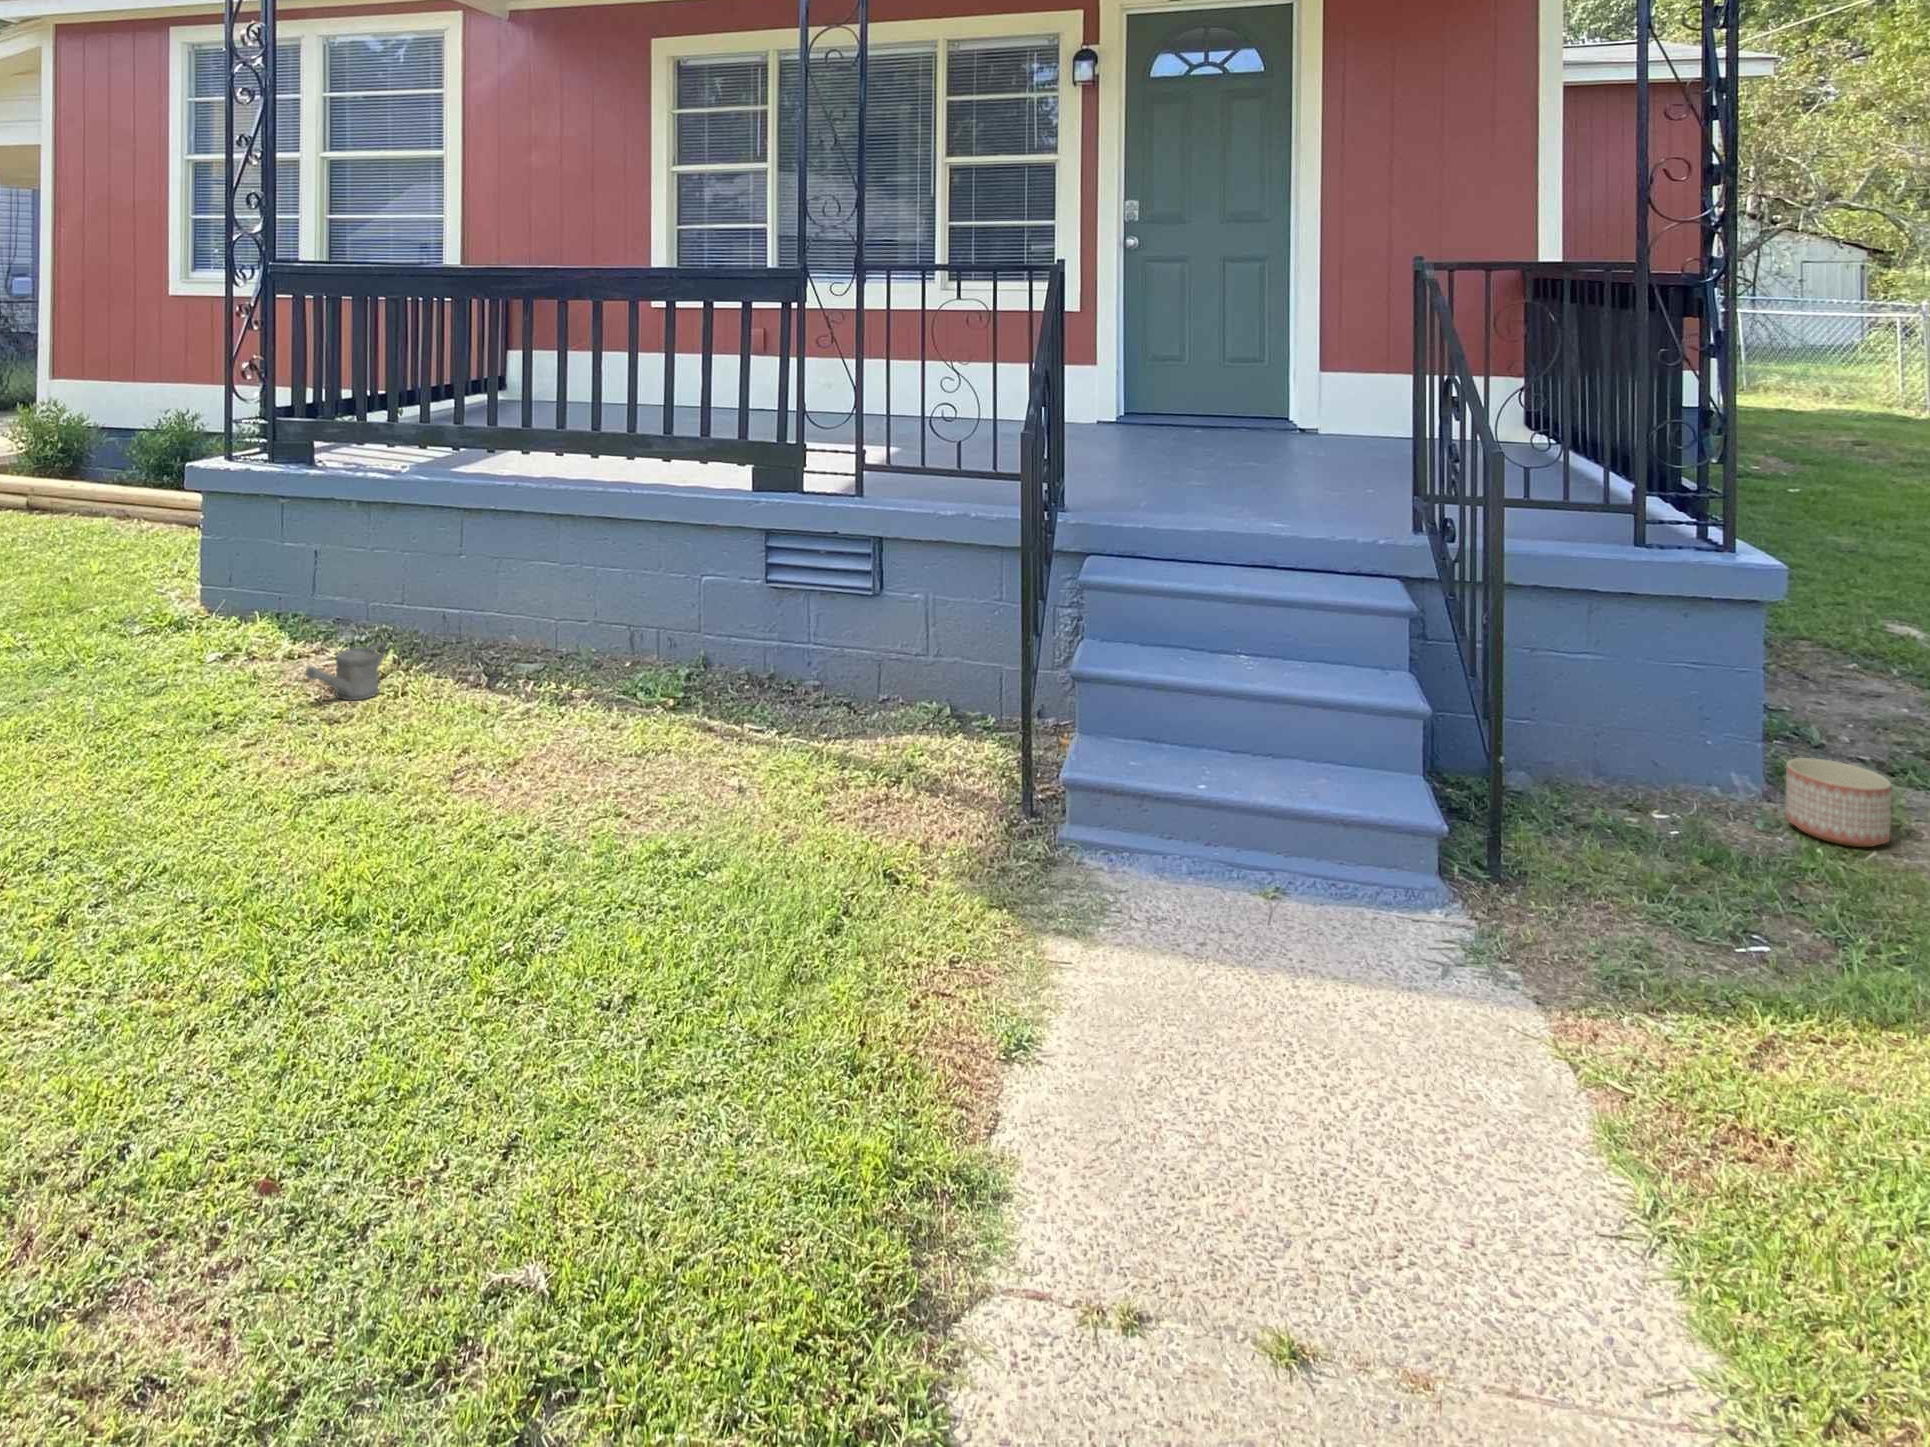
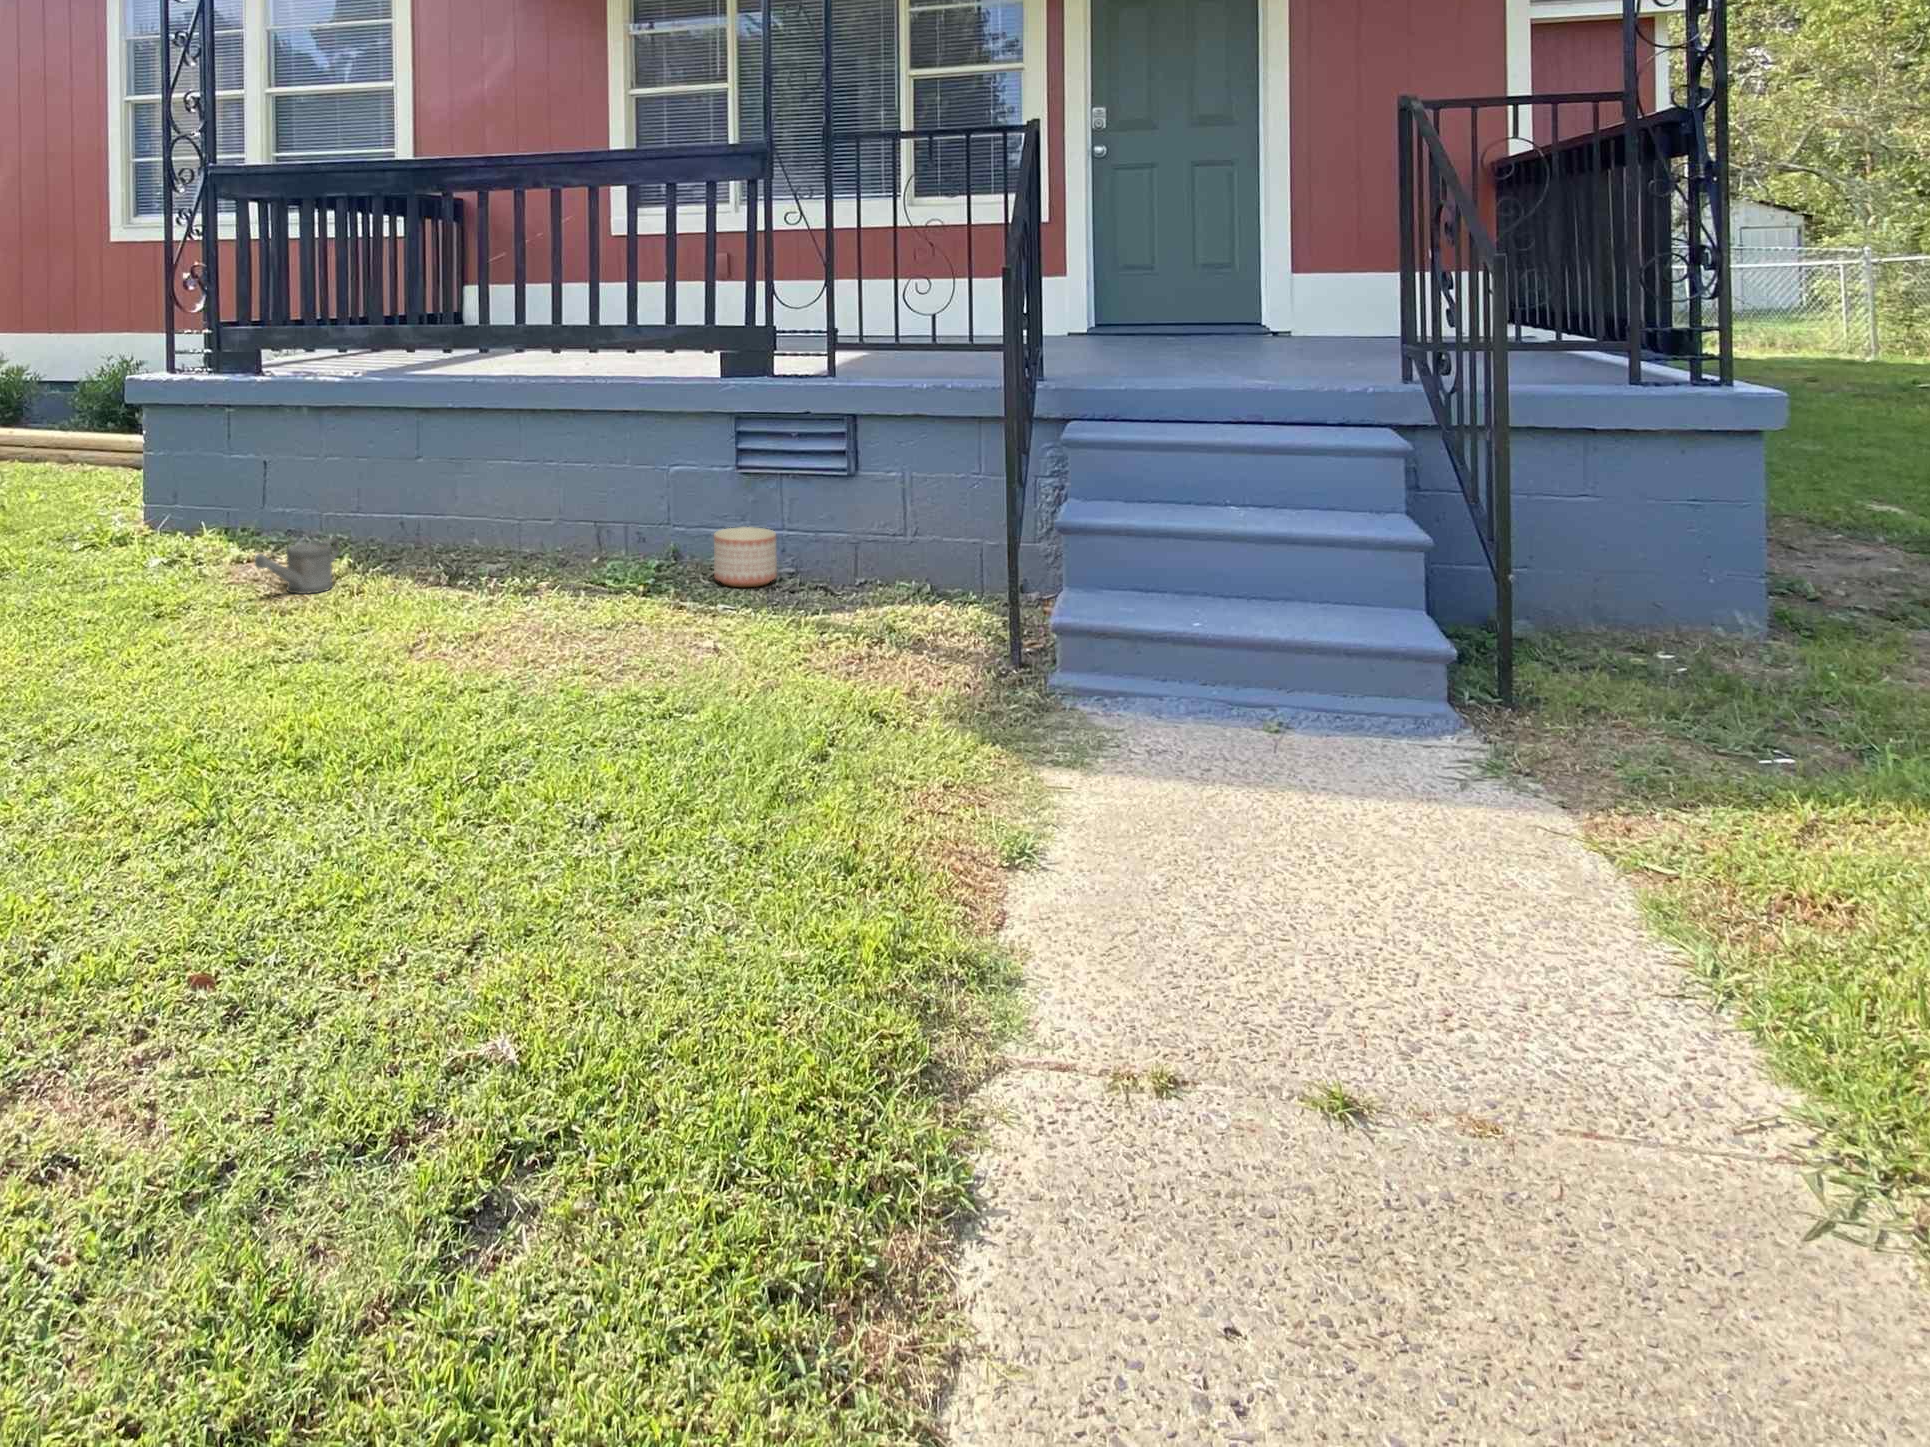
planter: present [1785,758,1891,847] -> present [714,527,777,587]

